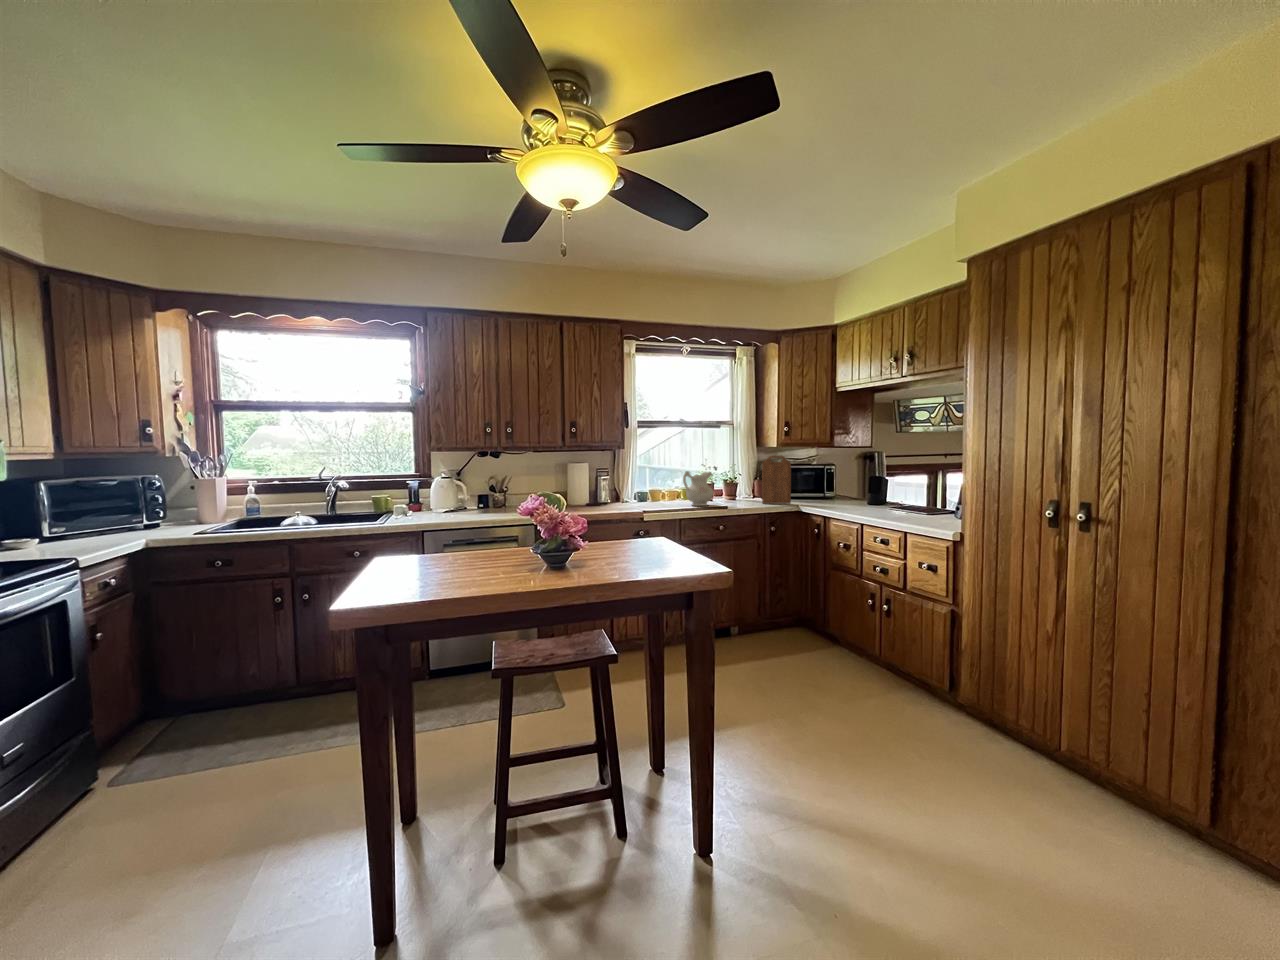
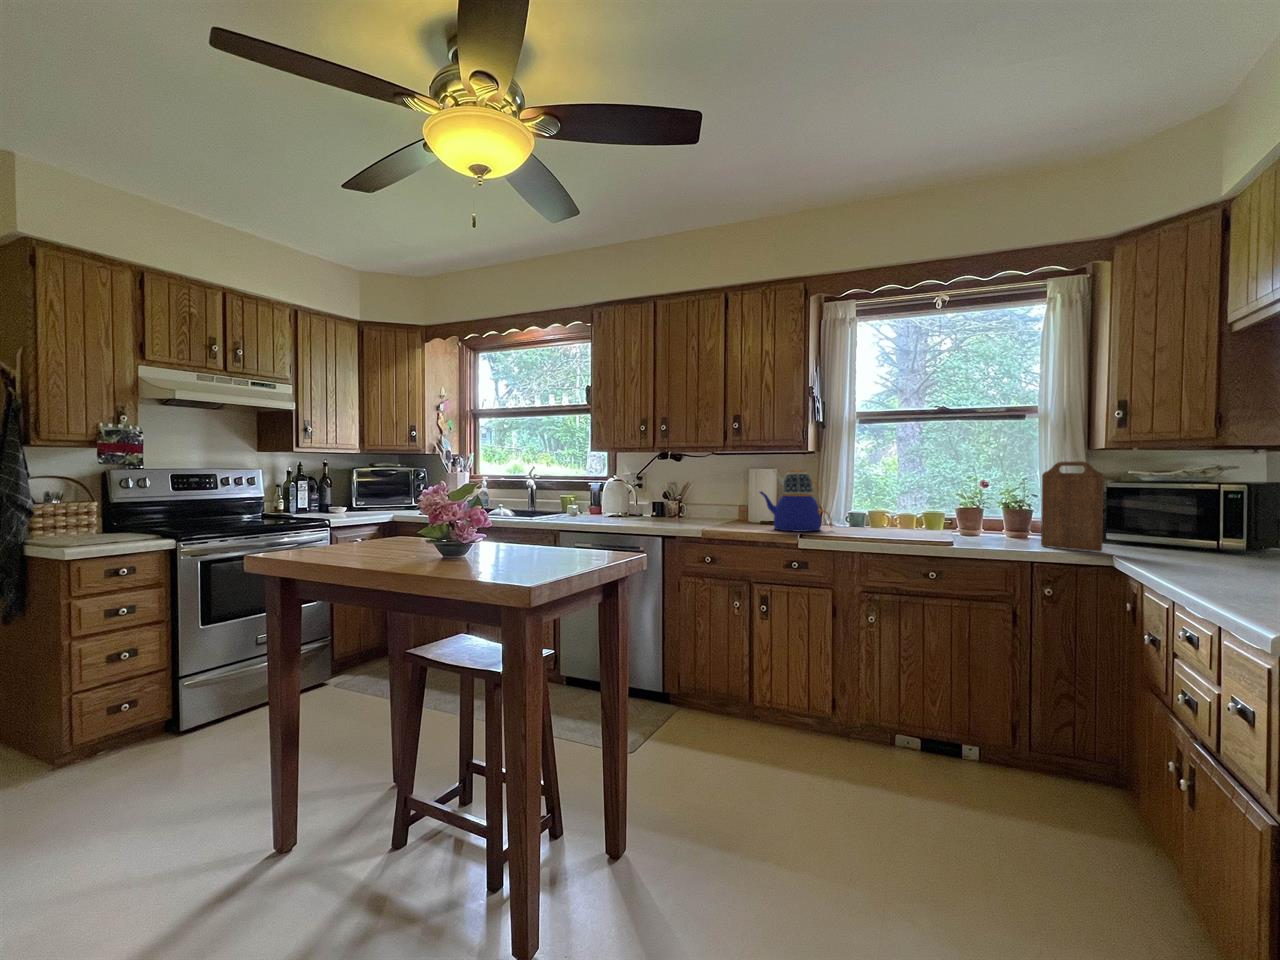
teapot: none [596,461,645,509] -> present [760,469,832,532]
ceramic pitcher: present [683,471,713,506] -> none [887,483,939,539]

